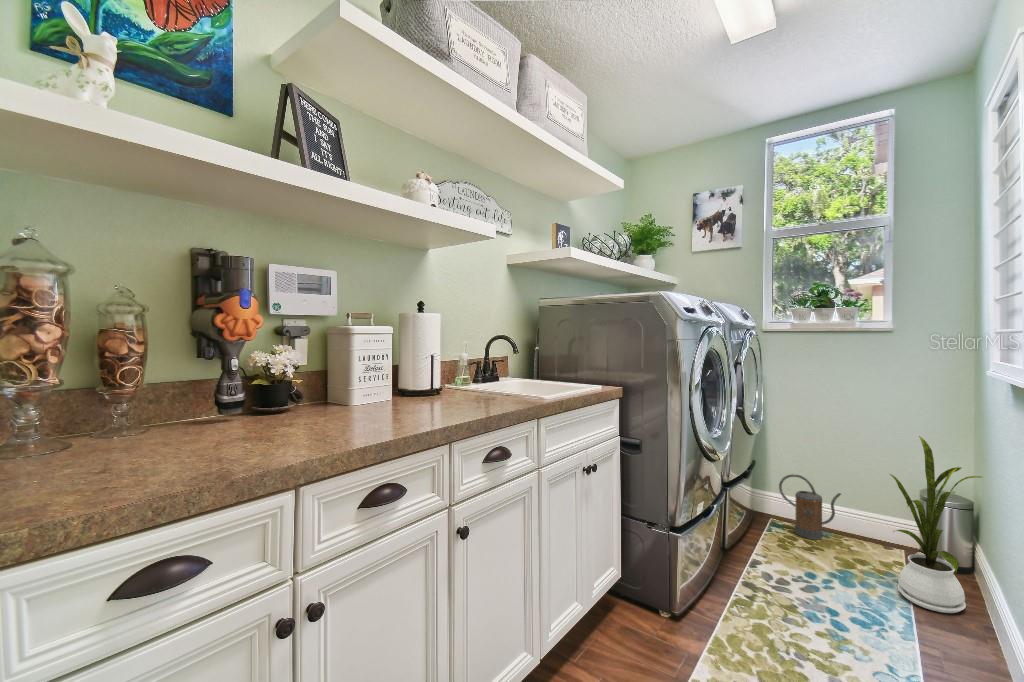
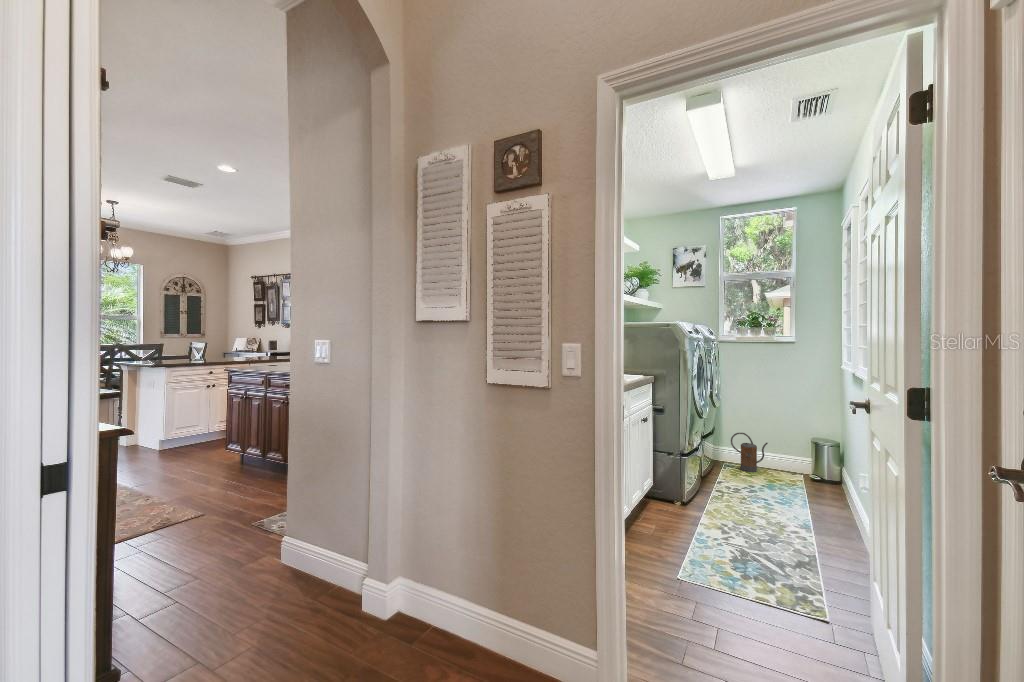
house plant: present [890,436,981,613] -> none [794,403,844,498]

